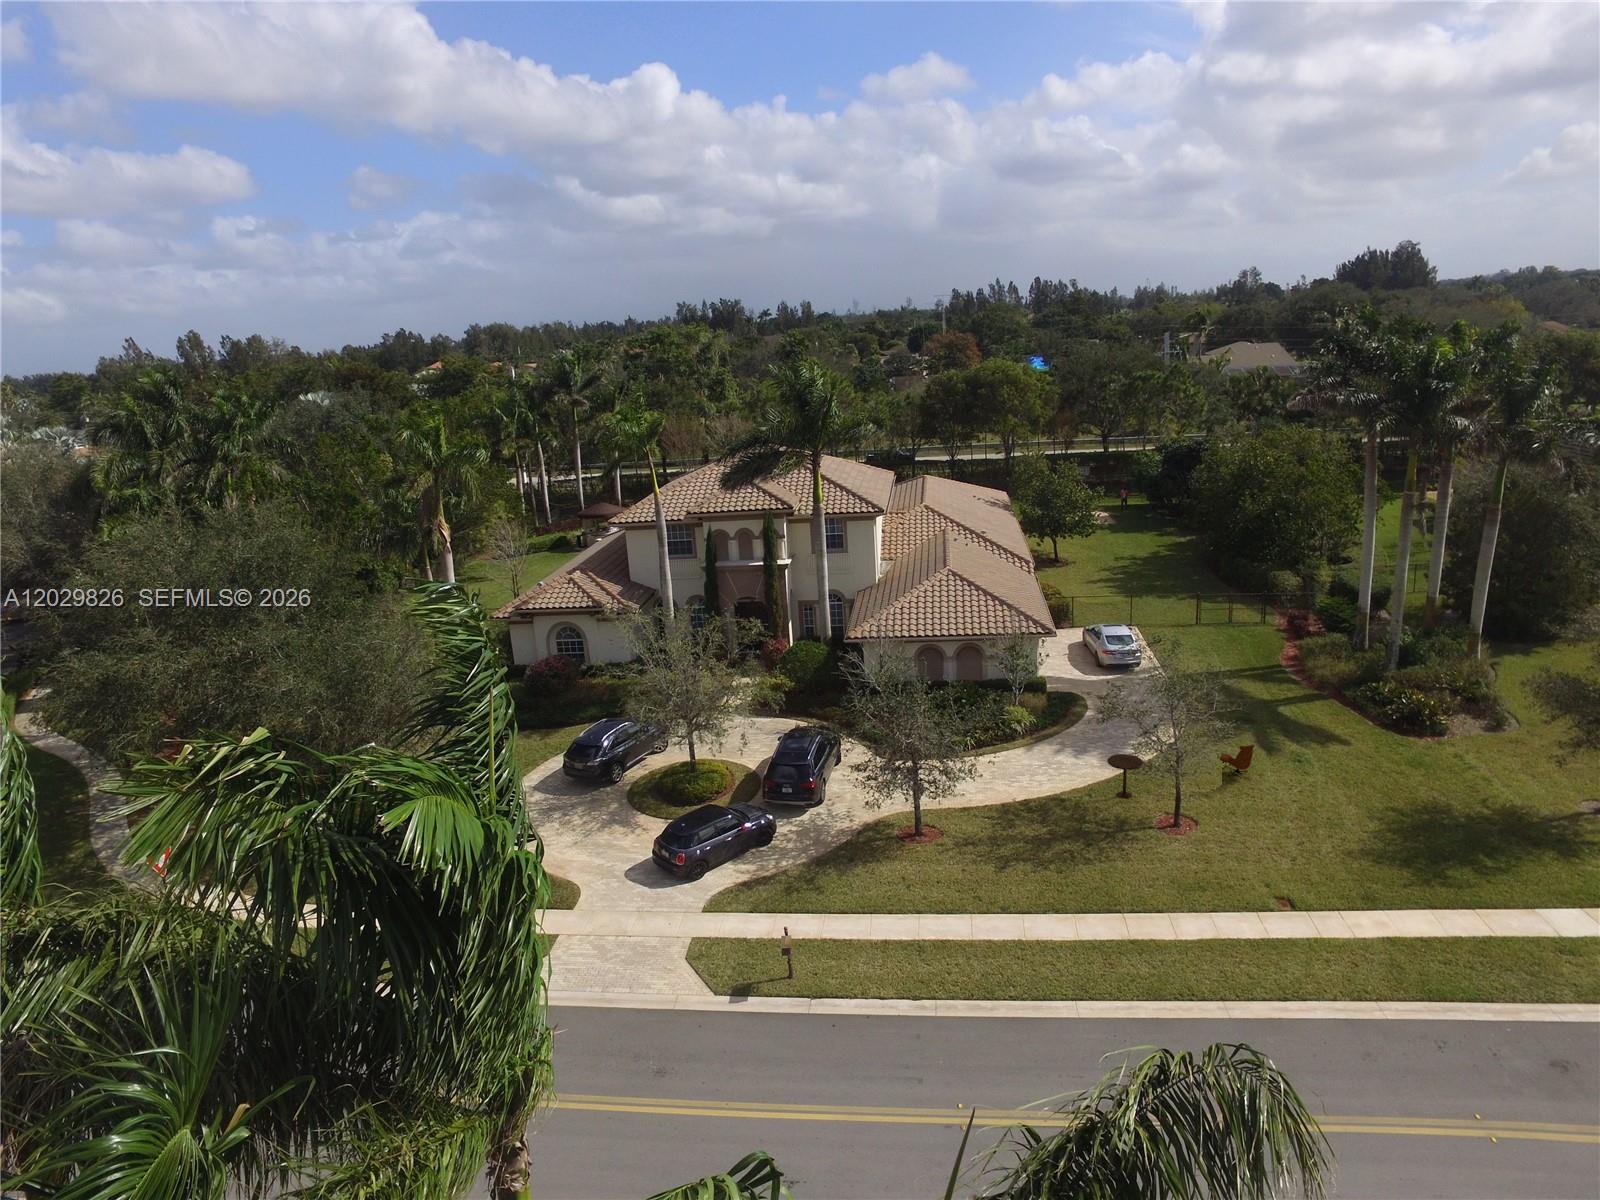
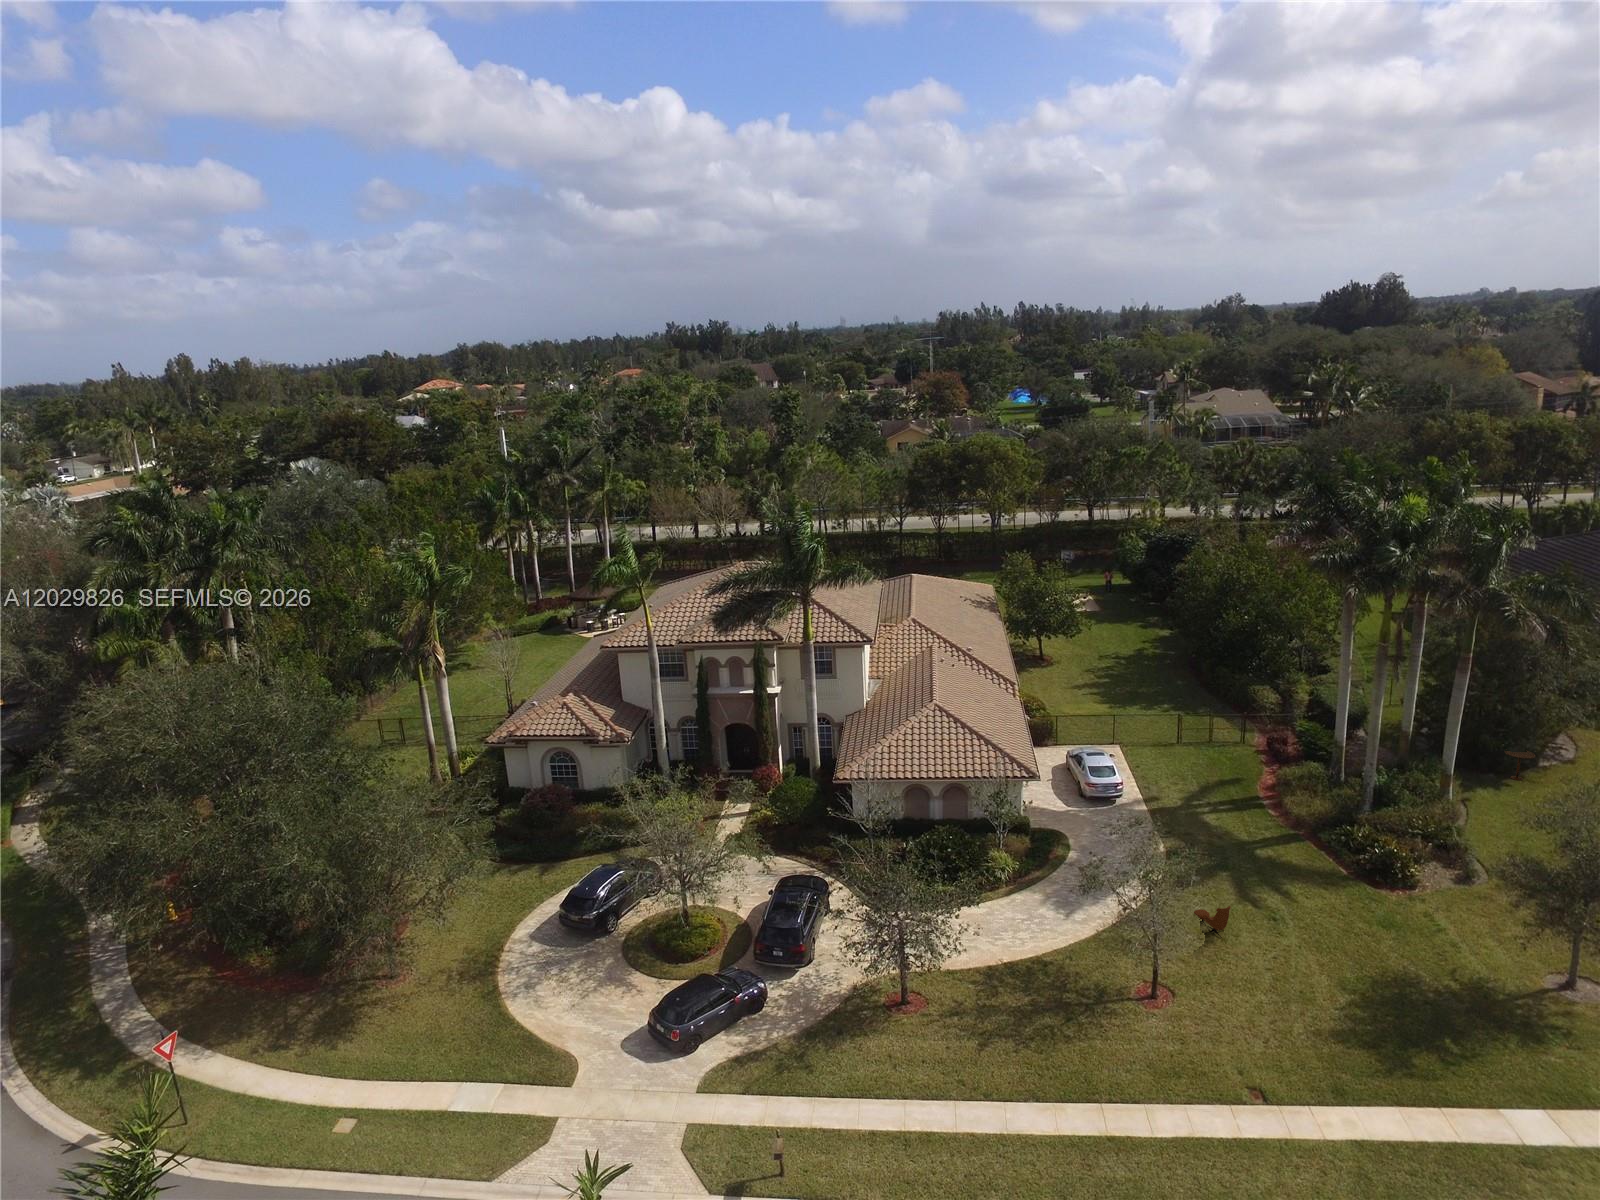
pedestal table: present [1107,754,1144,798] -> present [1505,751,1536,781]

